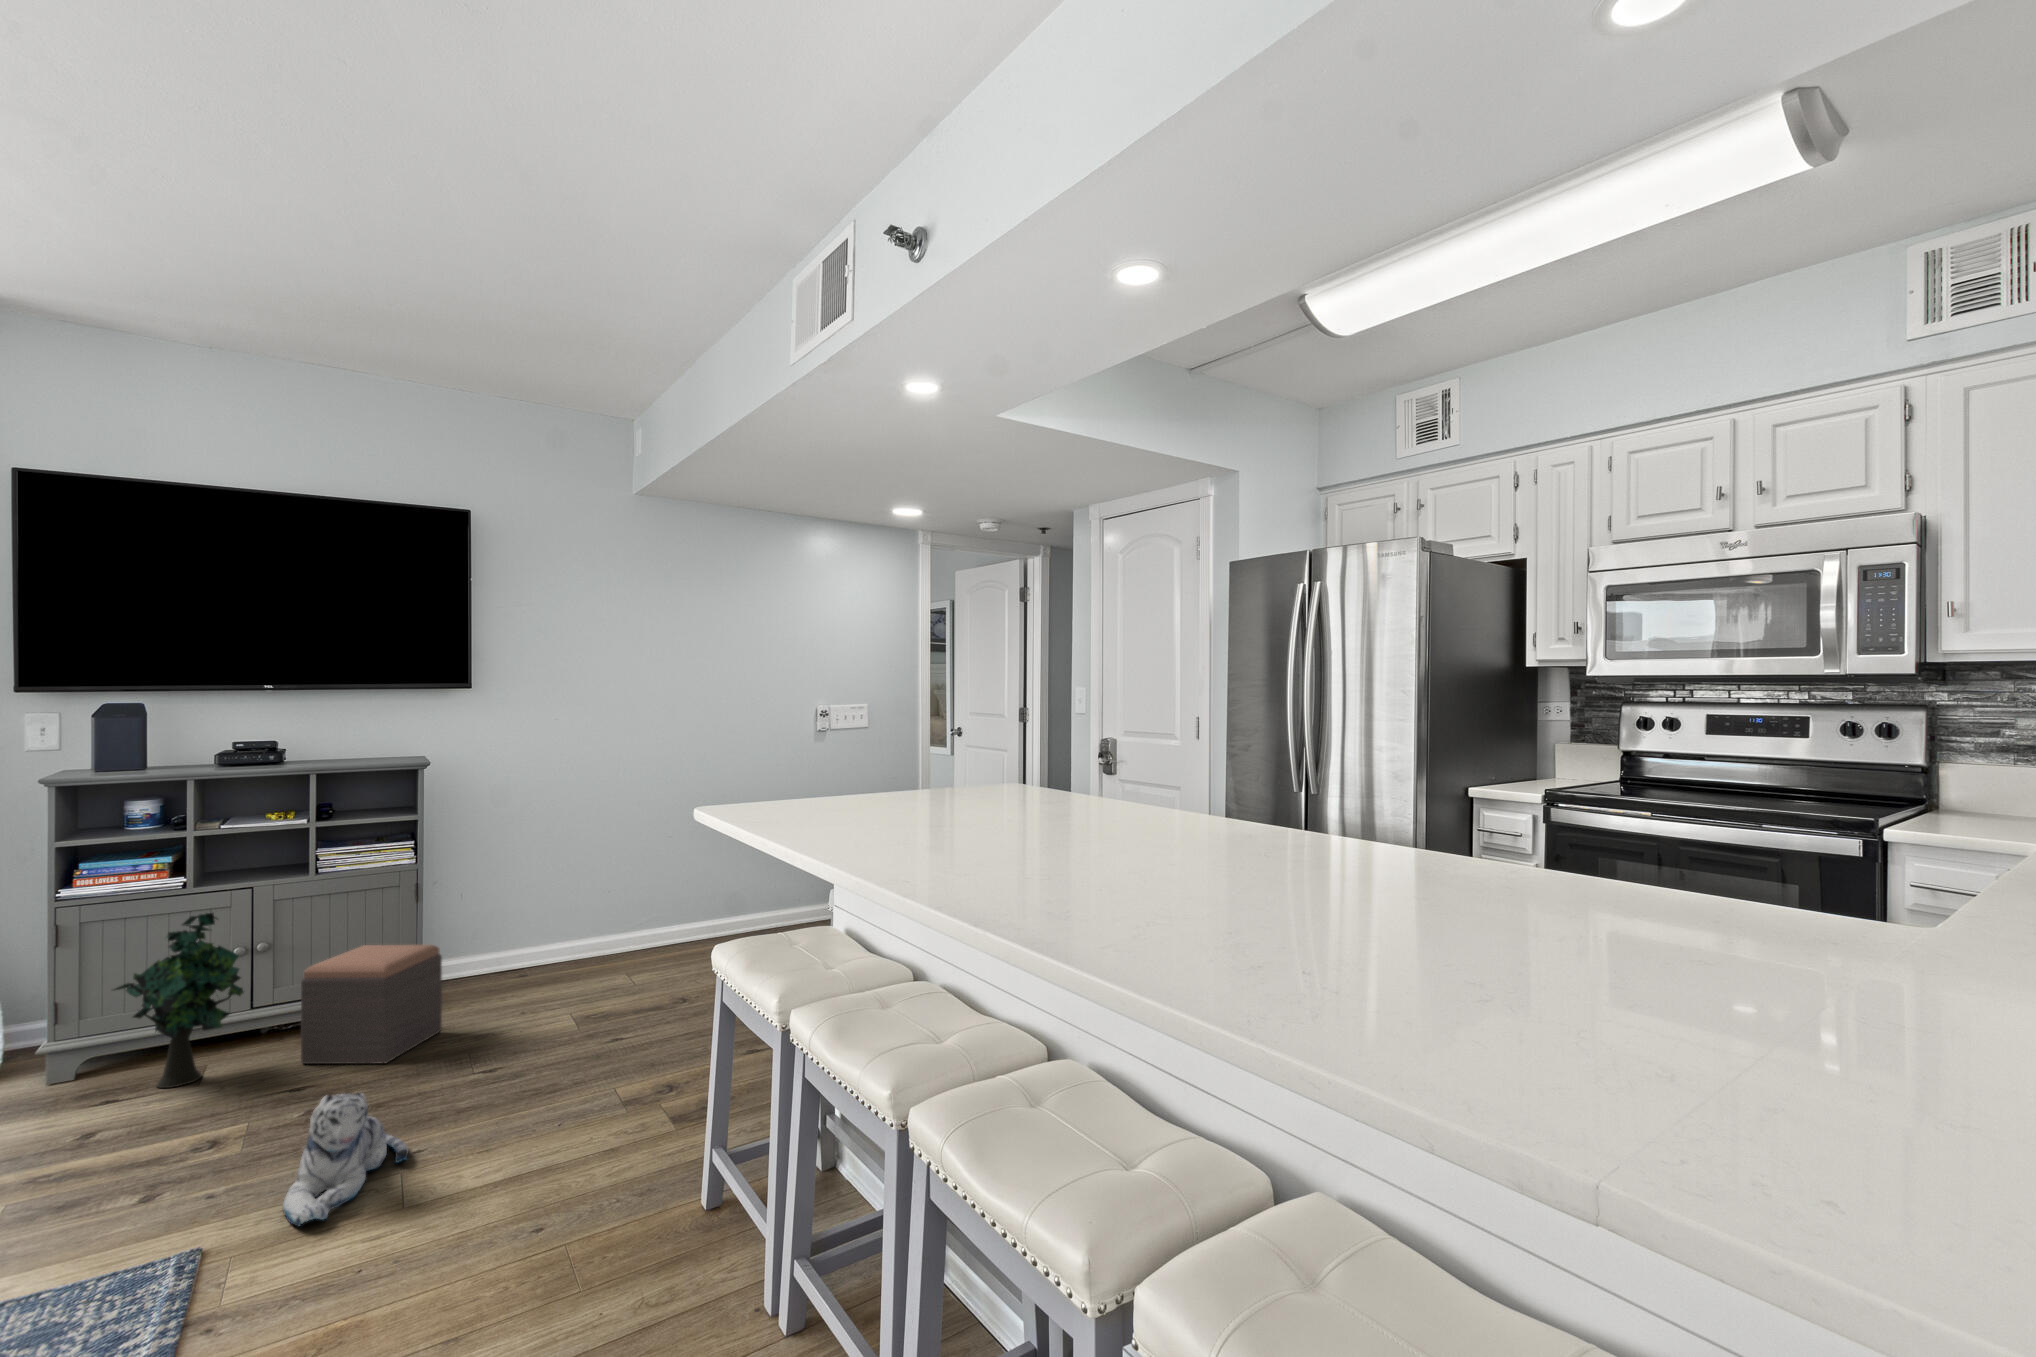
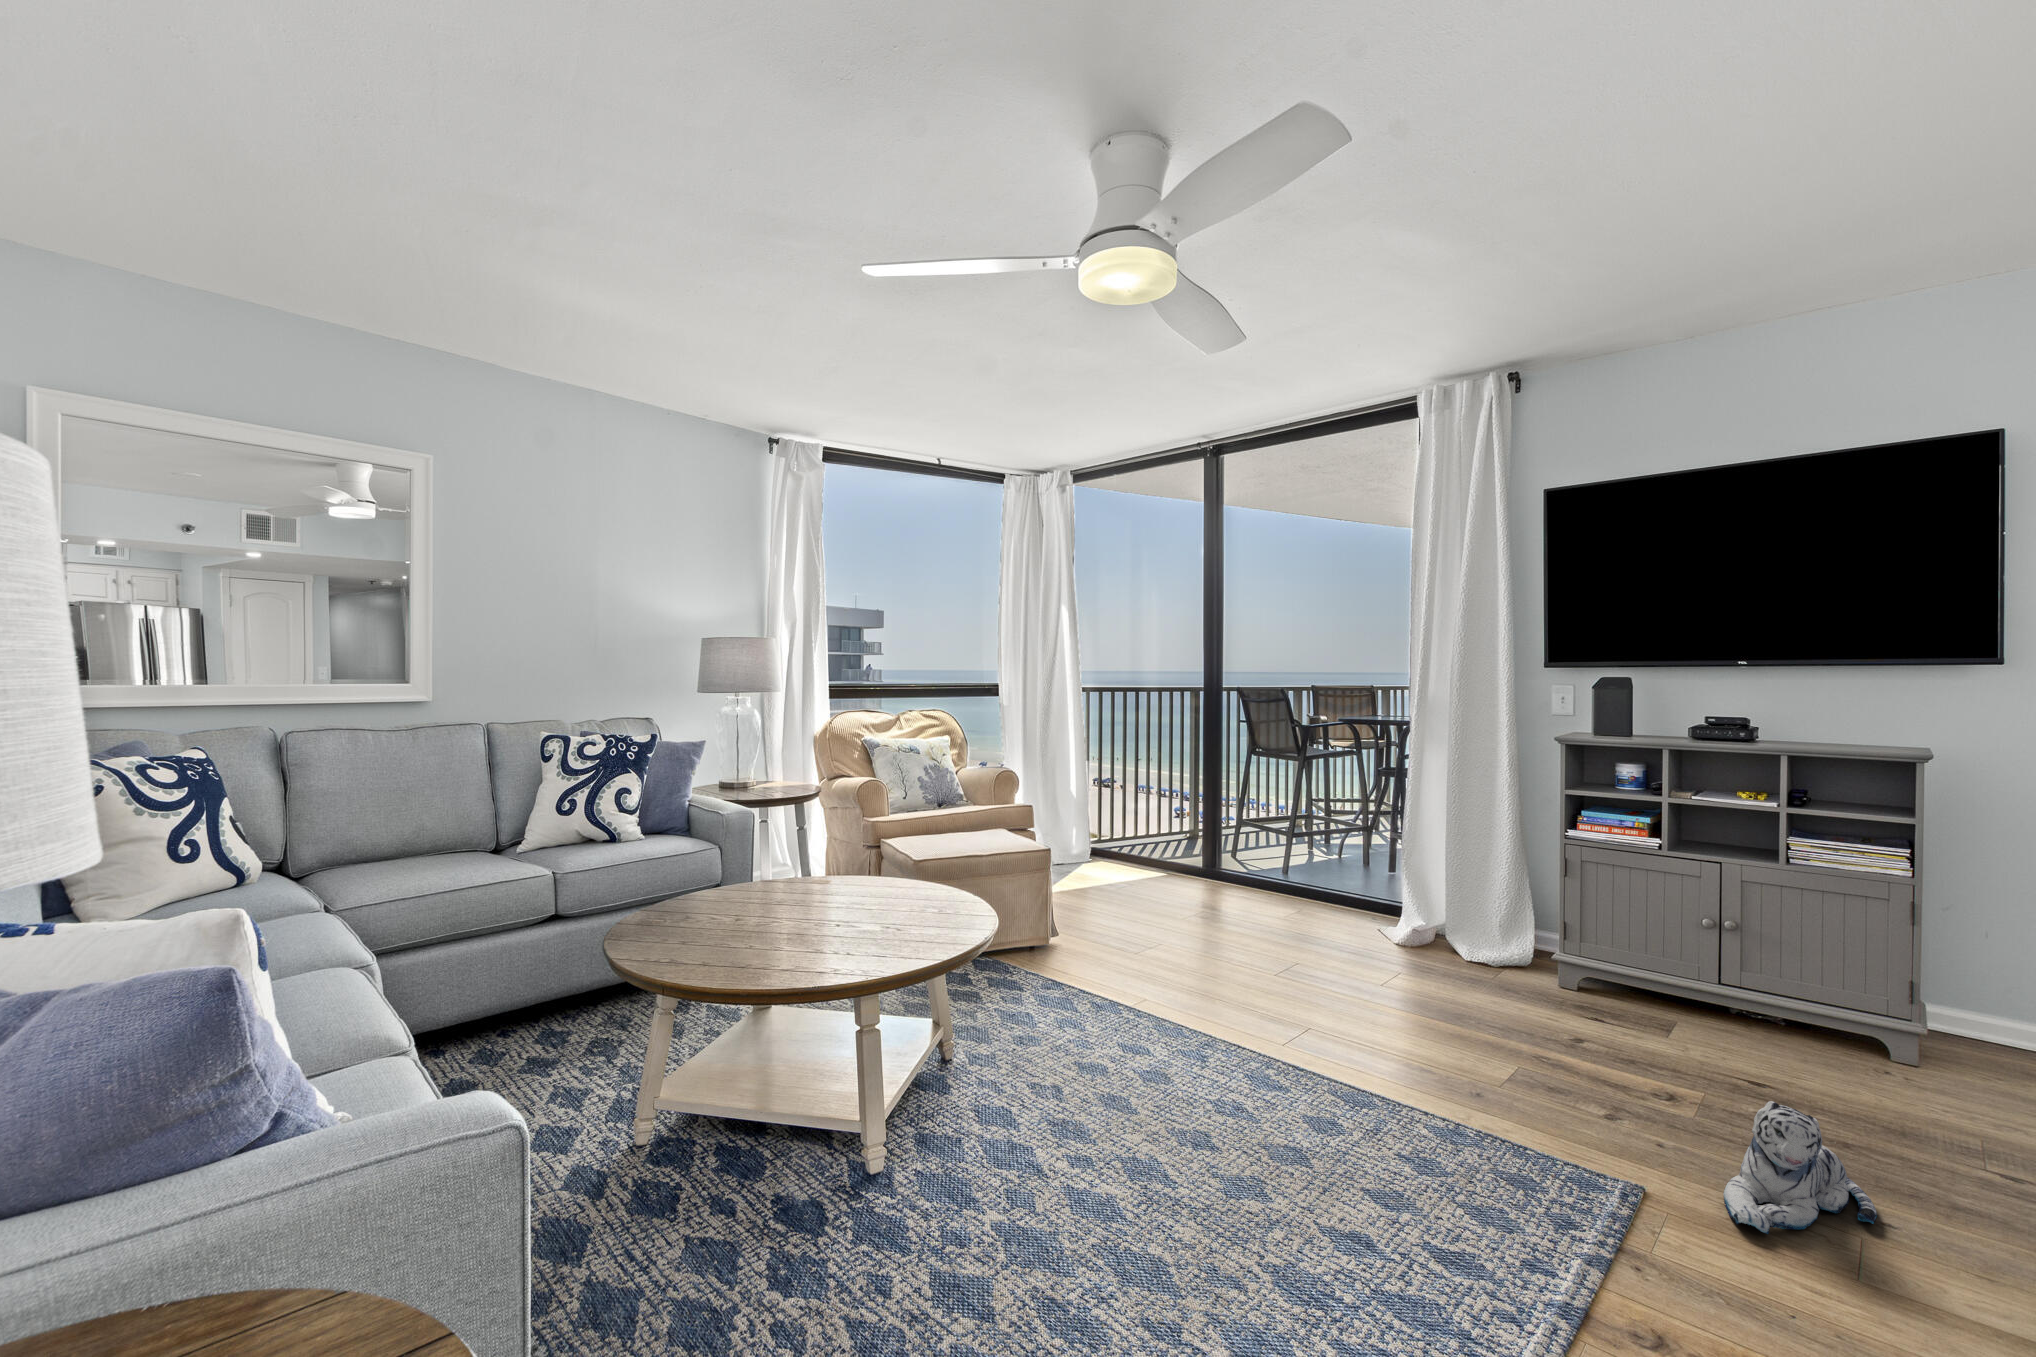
decorative plant: present [115,913,244,1088] -> none [1599,876,1710,1030]
footstool: present [301,945,442,1064] -> none [1765,955,1946,1099]

